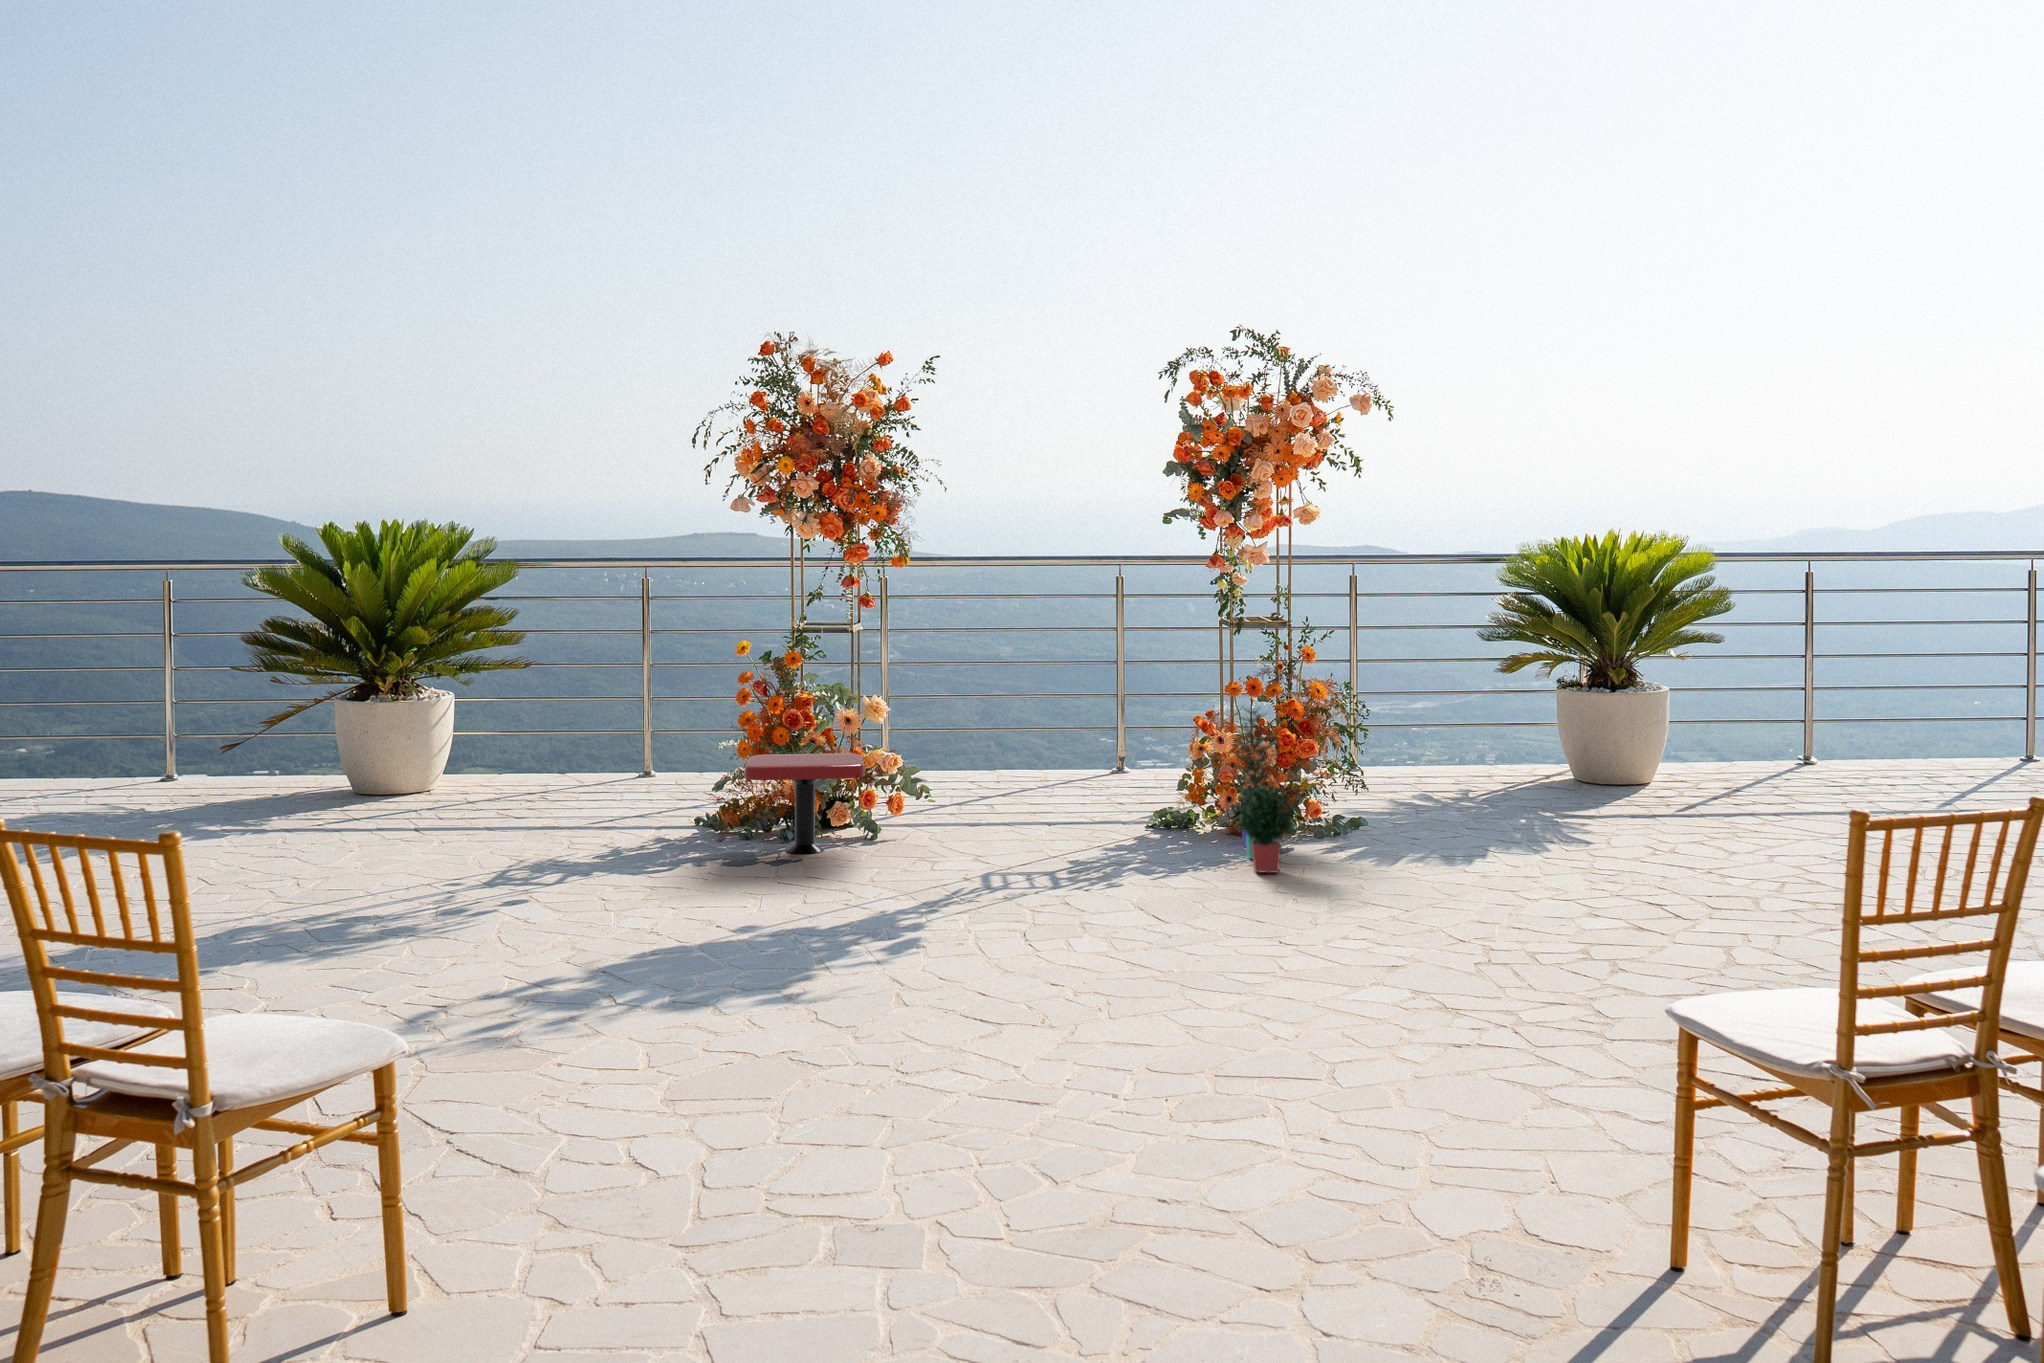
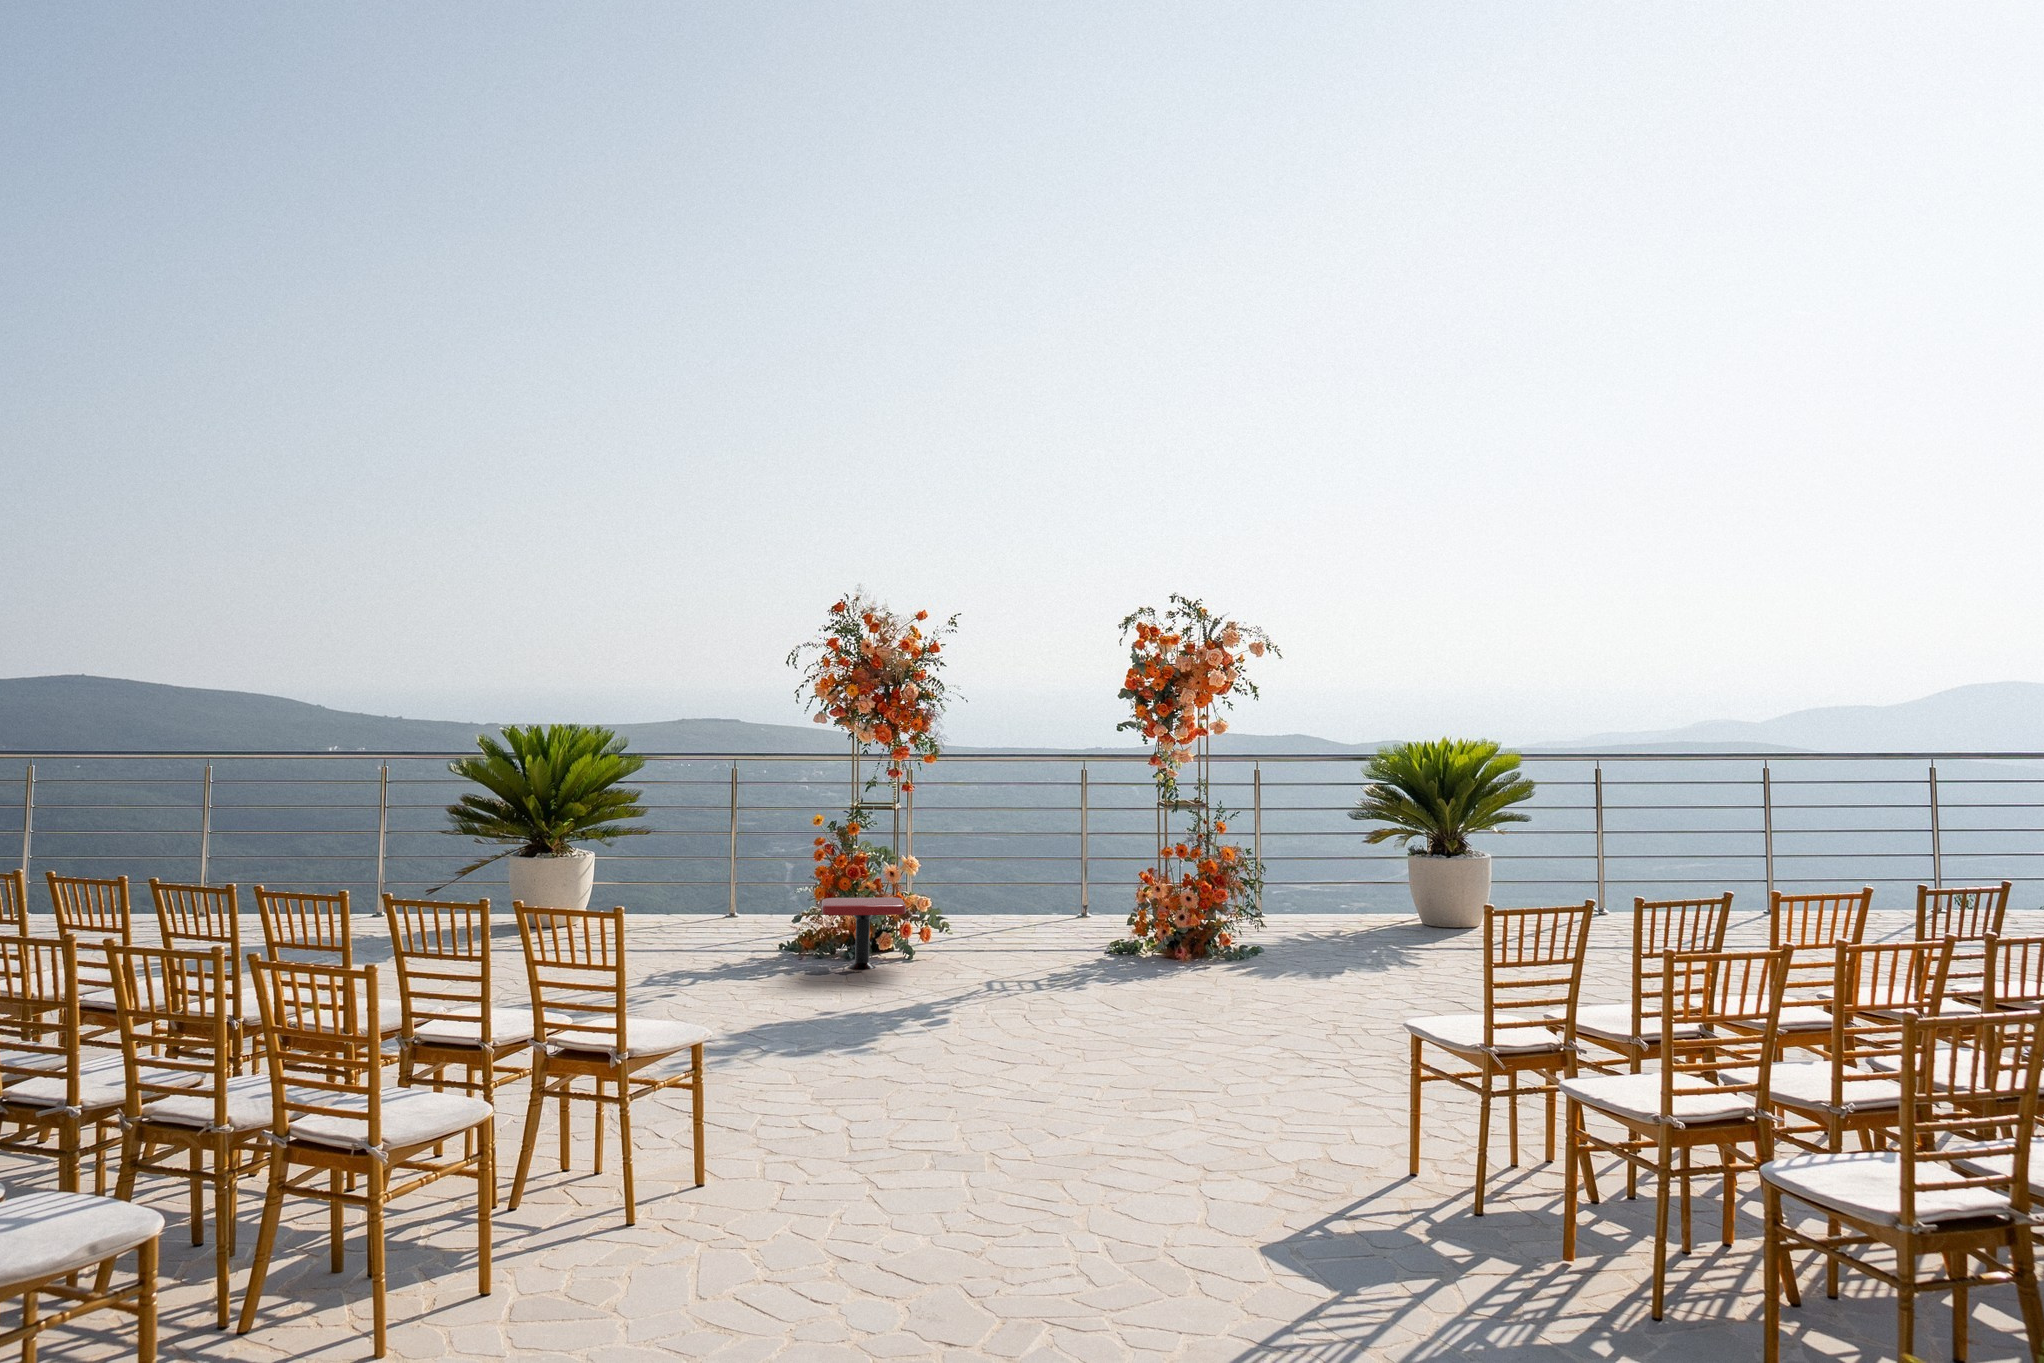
potted plant: present [1232,707,1293,873] -> none [1161,864,1206,983]

